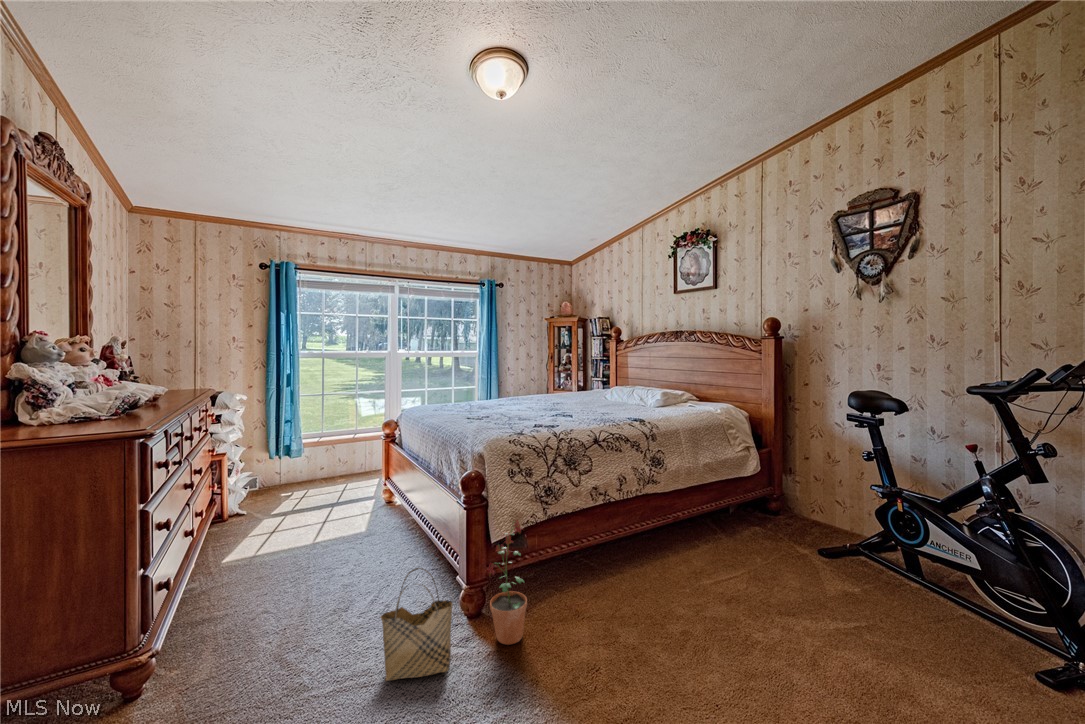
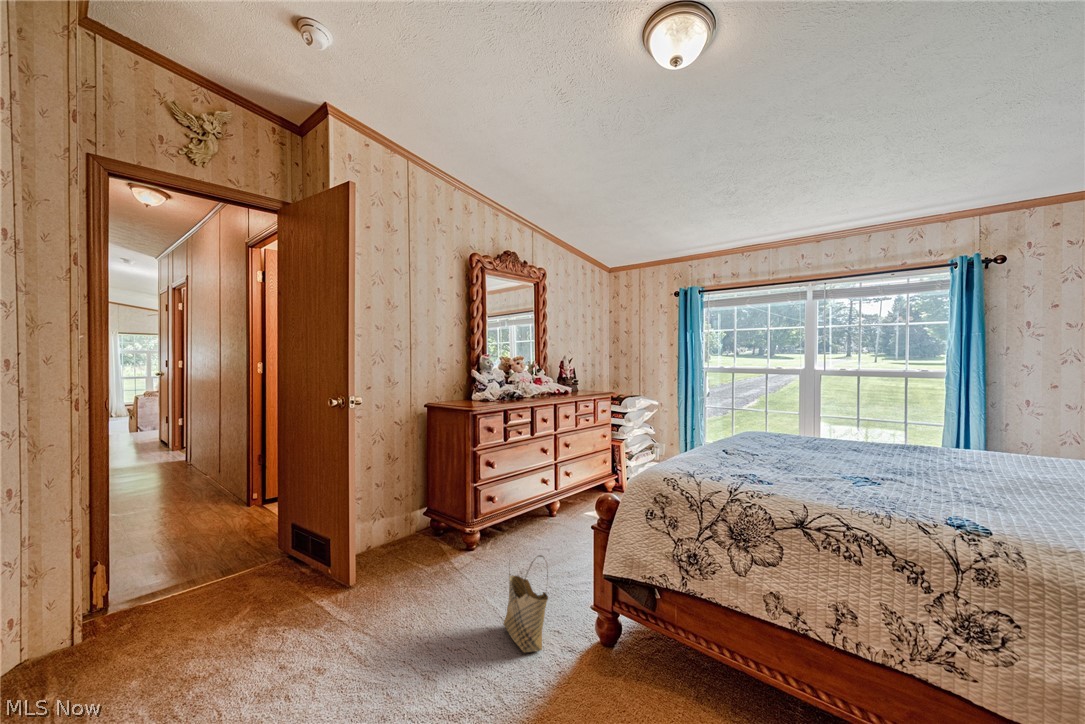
potted plant: present [488,520,527,645] -> none [567,562,628,692]

